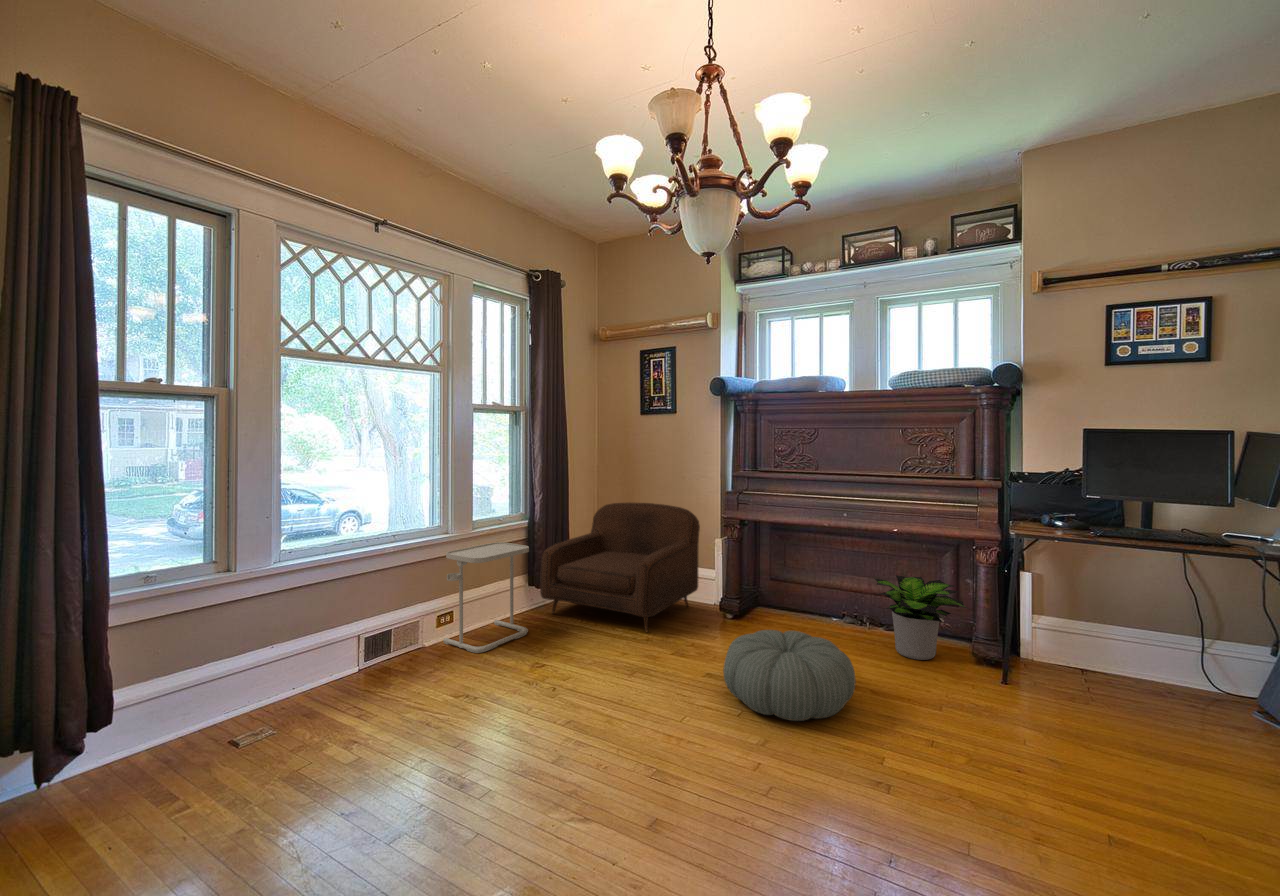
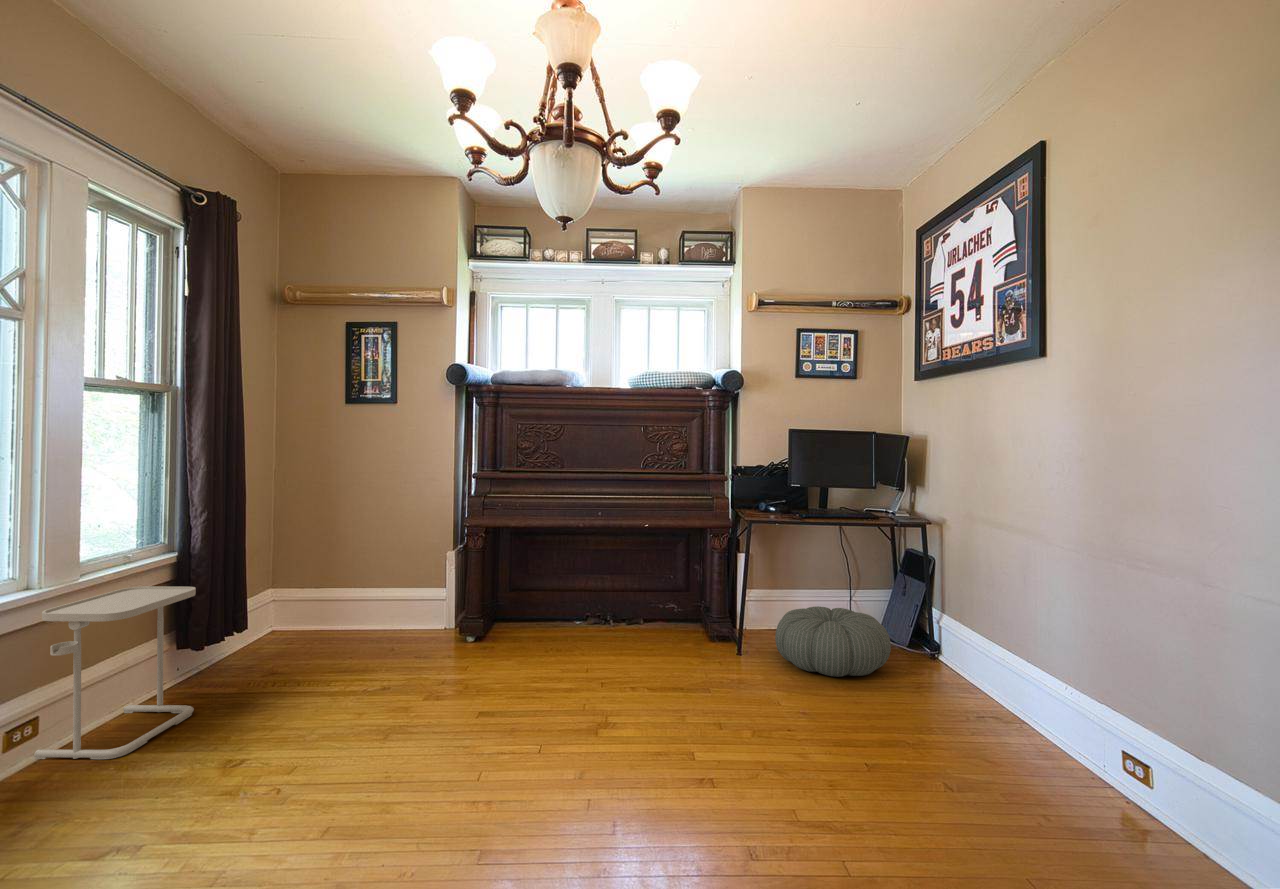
armchair: present [540,503,700,632] -> none [202,516,429,680]
potted plant: present [875,575,970,660] -> none [626,570,711,649]
pouf: present [723,630,856,721] -> present [775,606,891,677]

